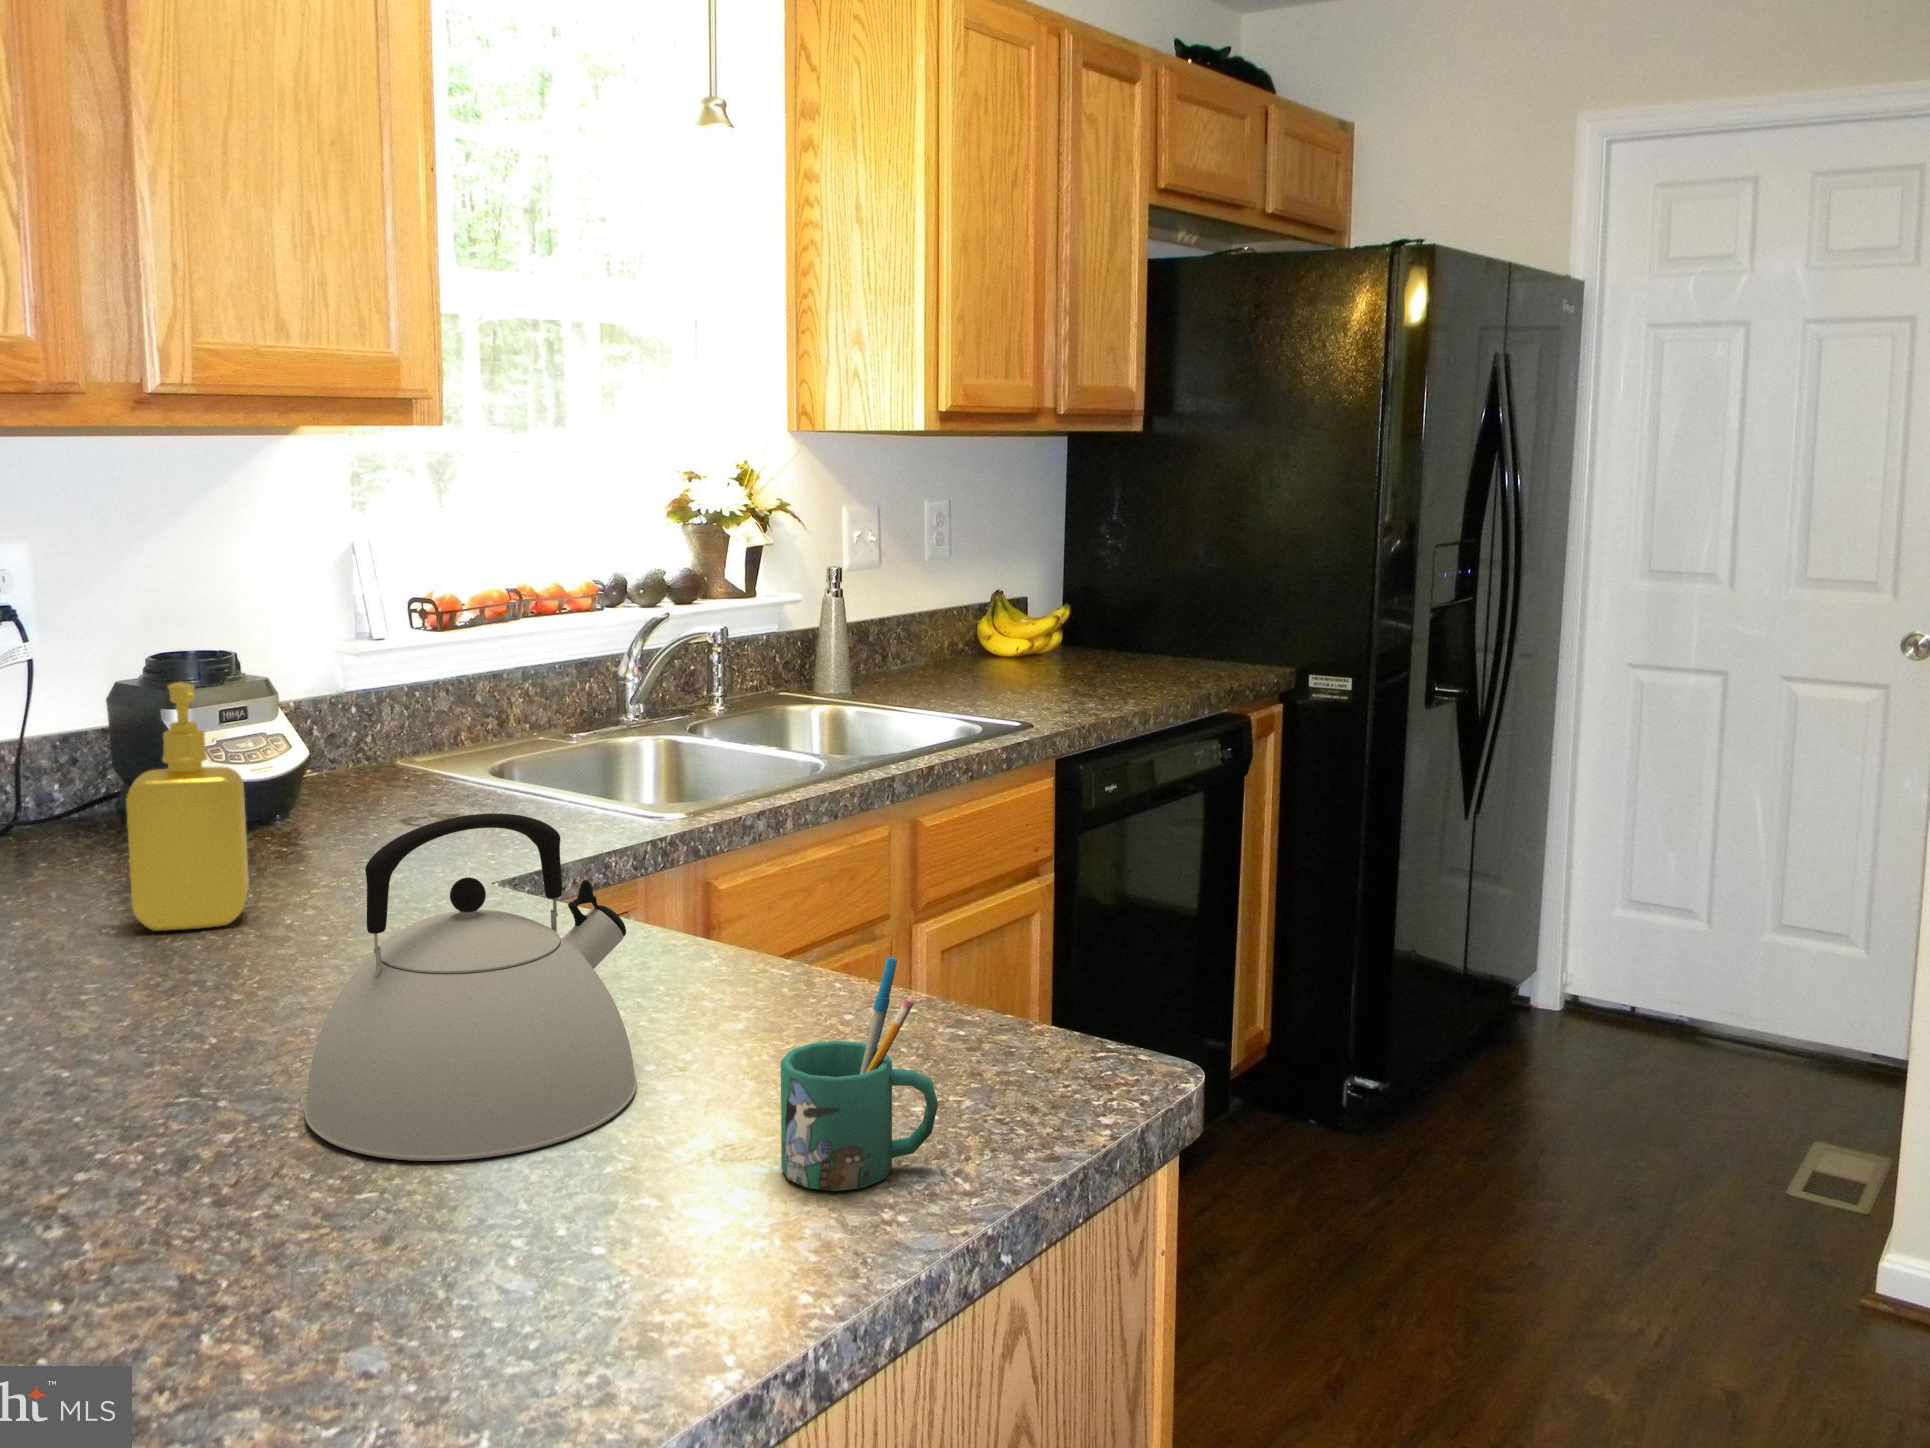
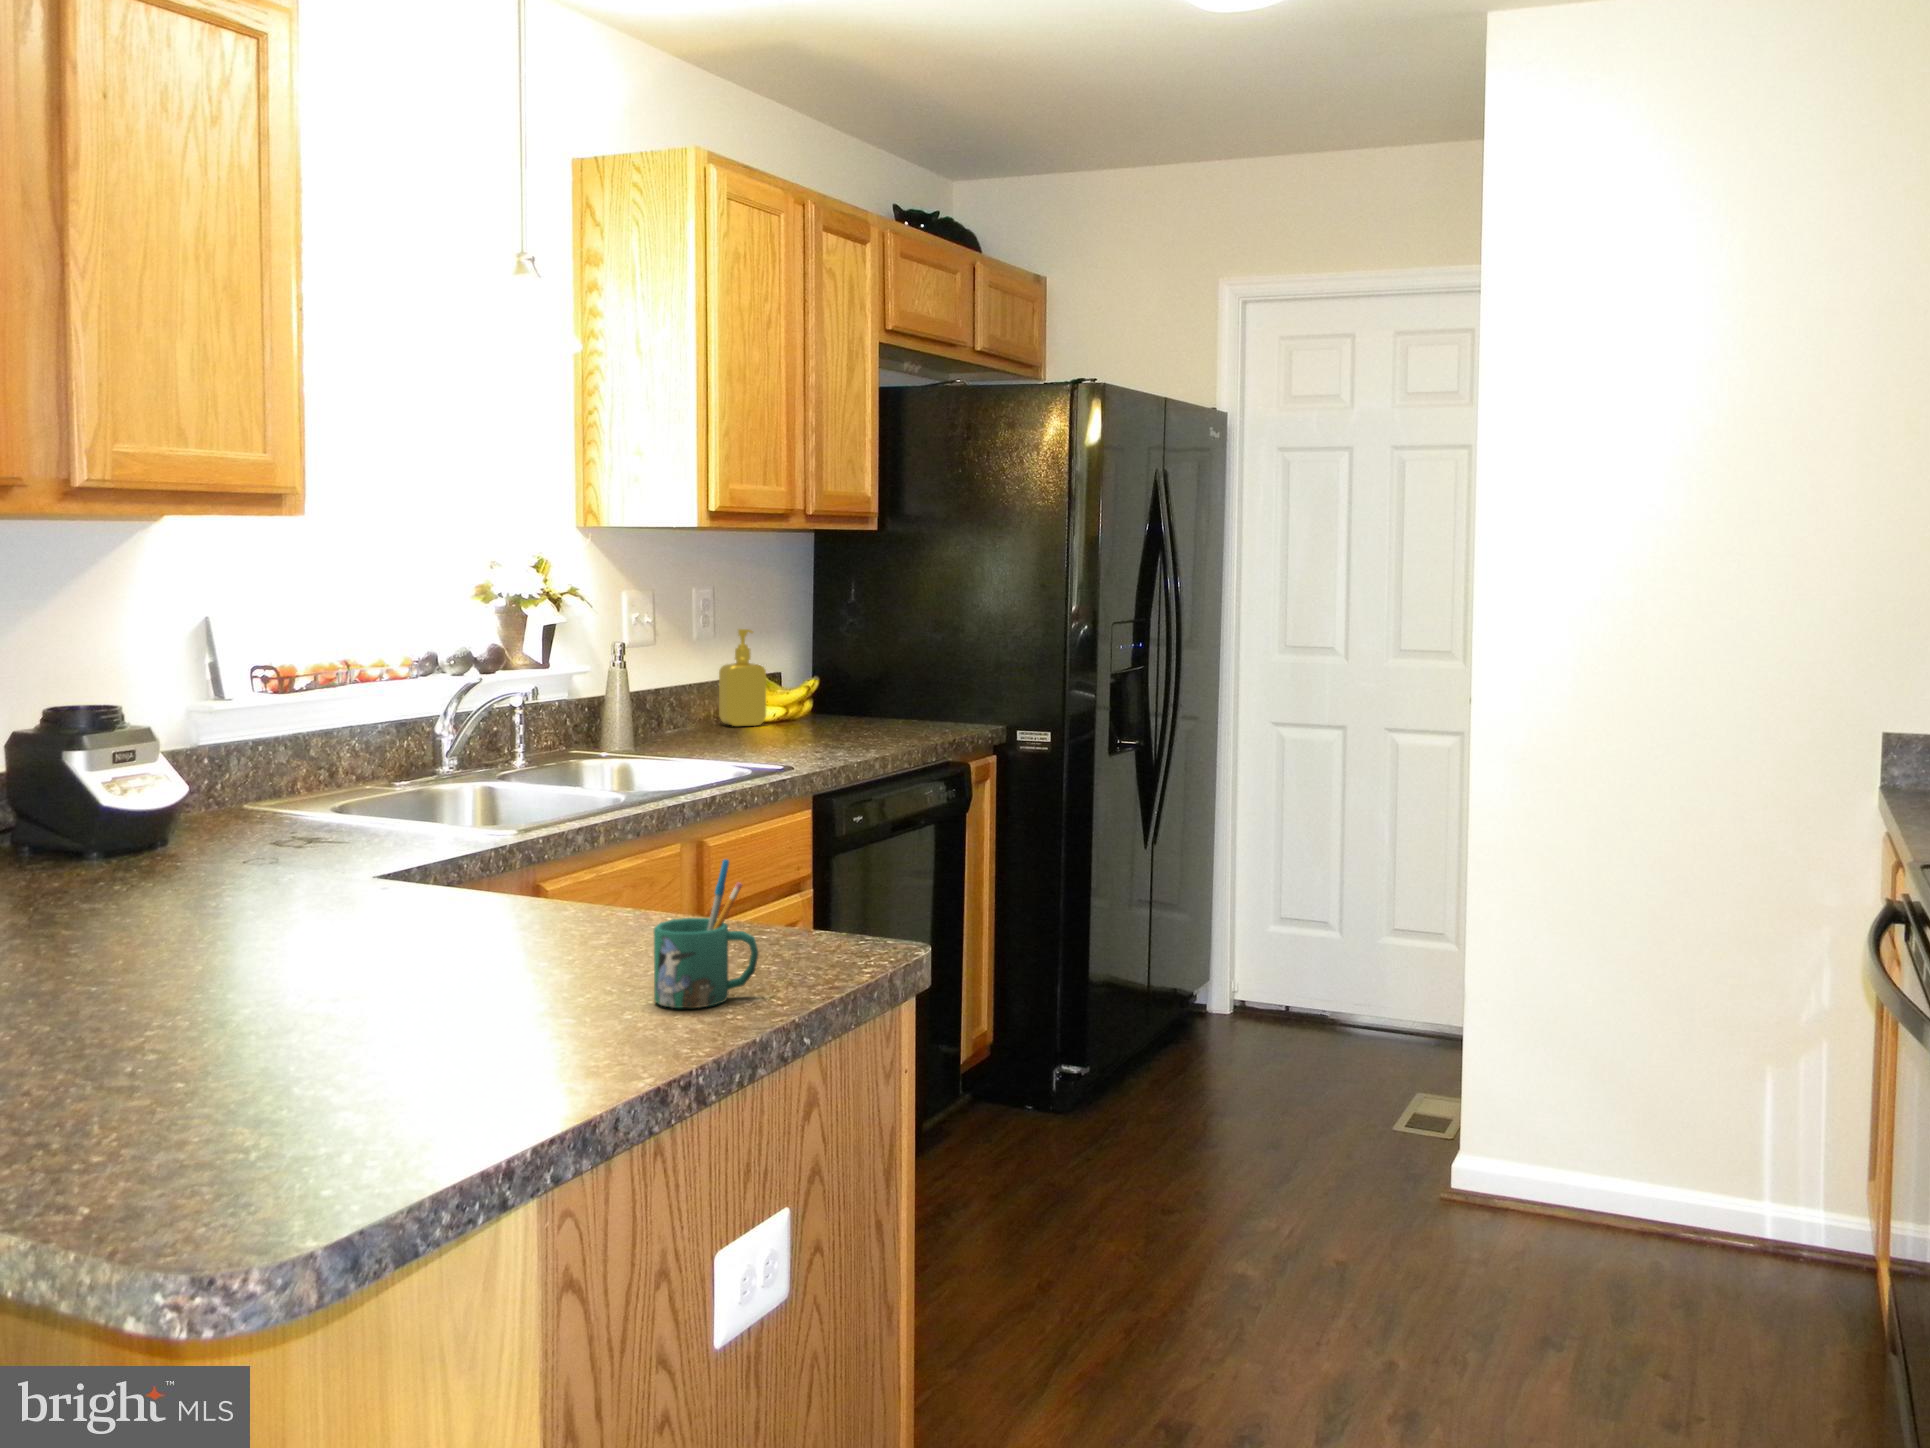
soap dispenser: present [126,682,249,931] -> present [719,629,766,726]
kettle: present [305,813,637,1161] -> none [296,781,539,1013]

